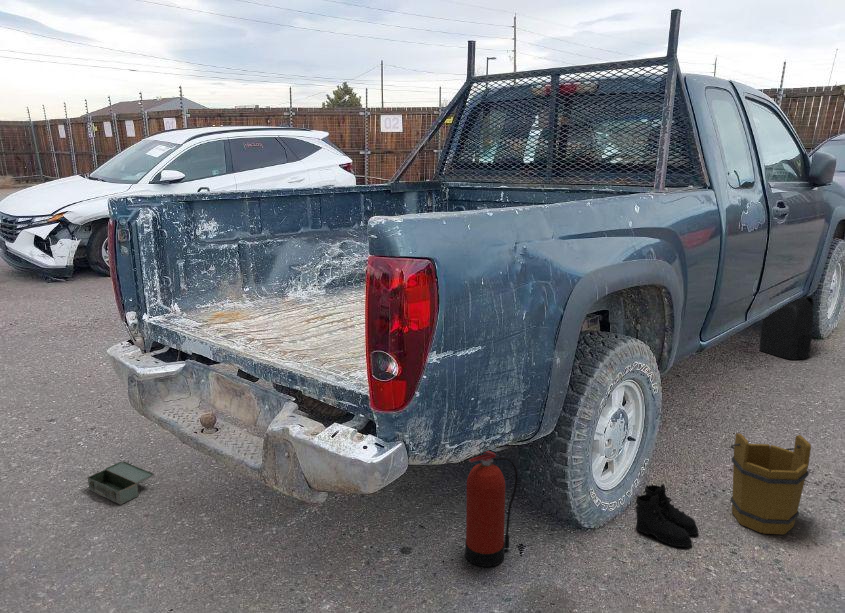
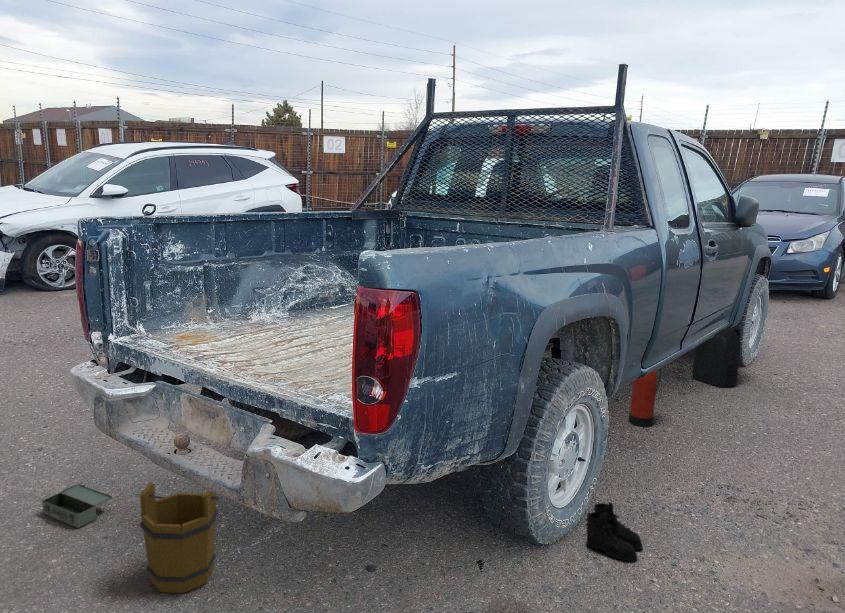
bucket: present [731,433,811,534] -> present [140,483,220,593]
fire extinguisher: present [465,451,518,567] -> present [629,369,661,426]

